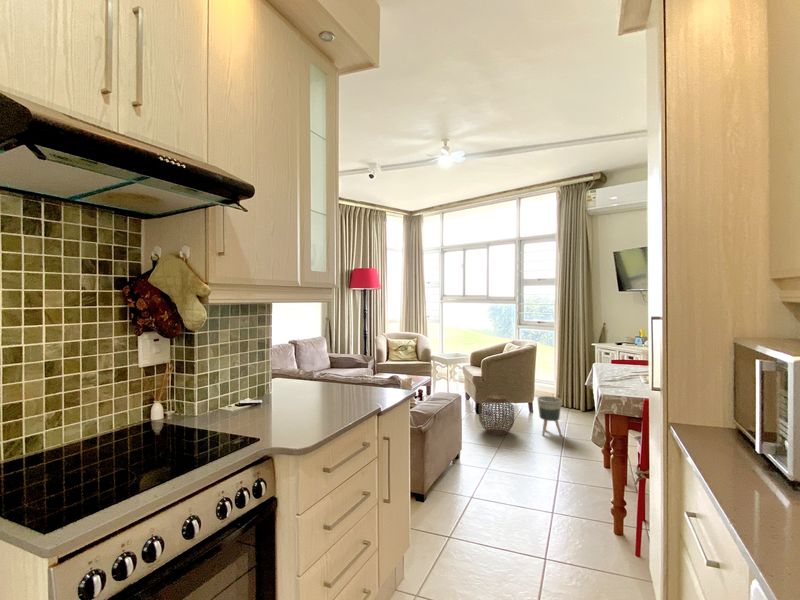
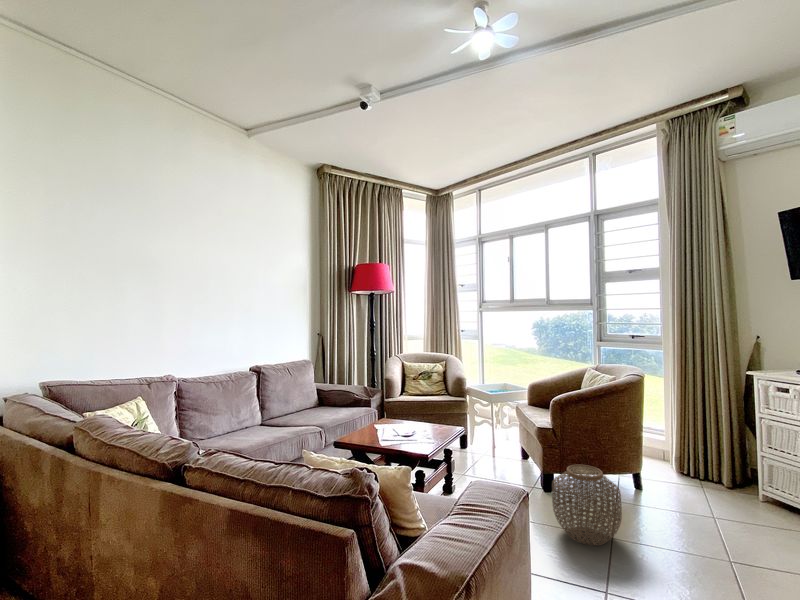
planter: present [538,396,561,435] -> none [663,470,717,549]

